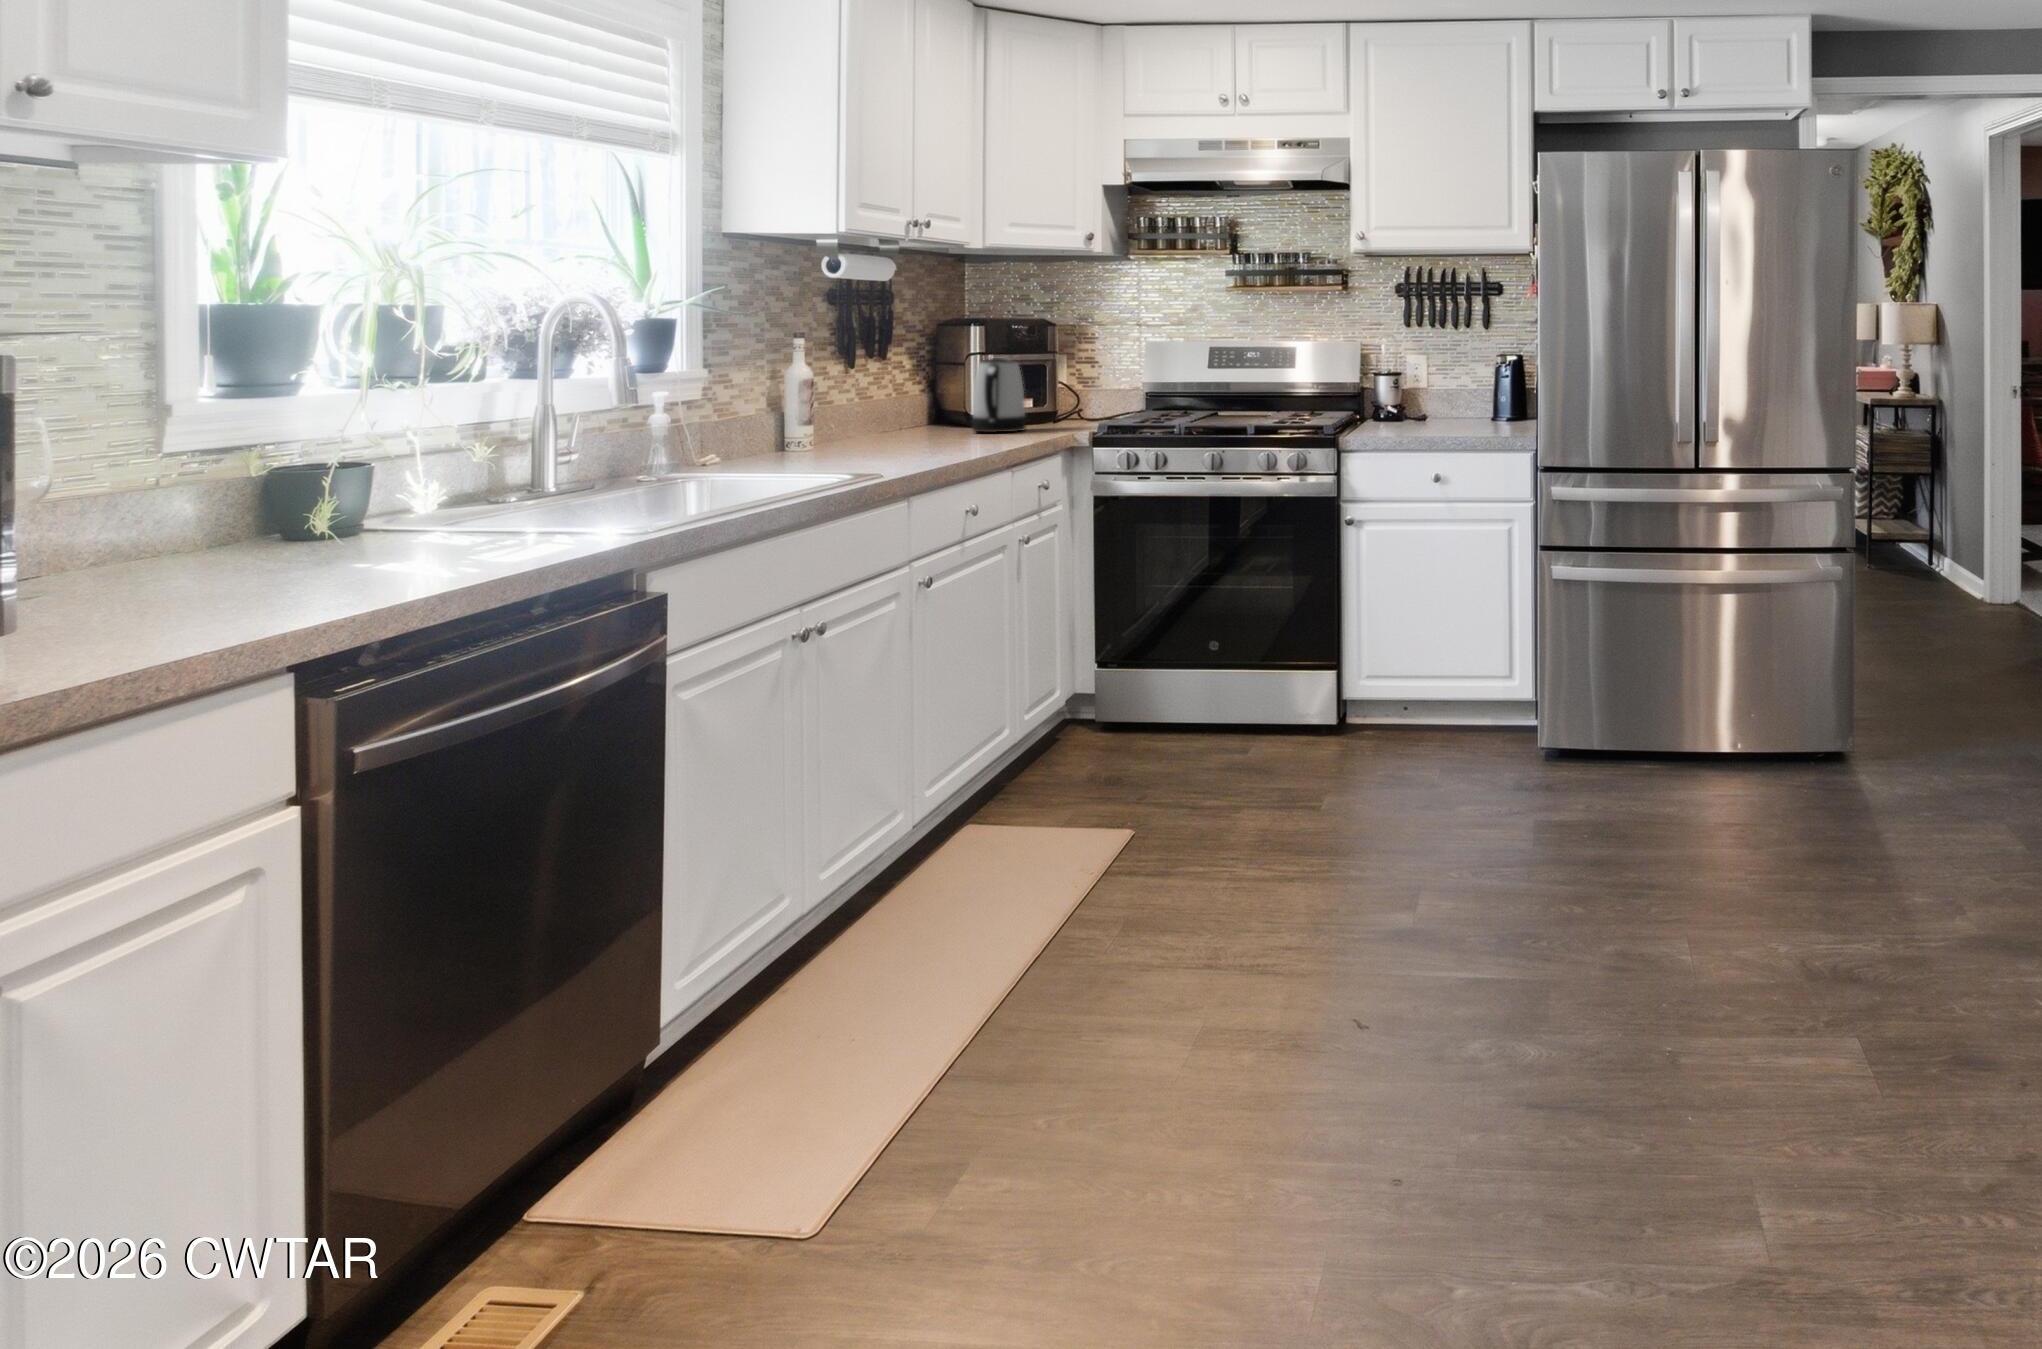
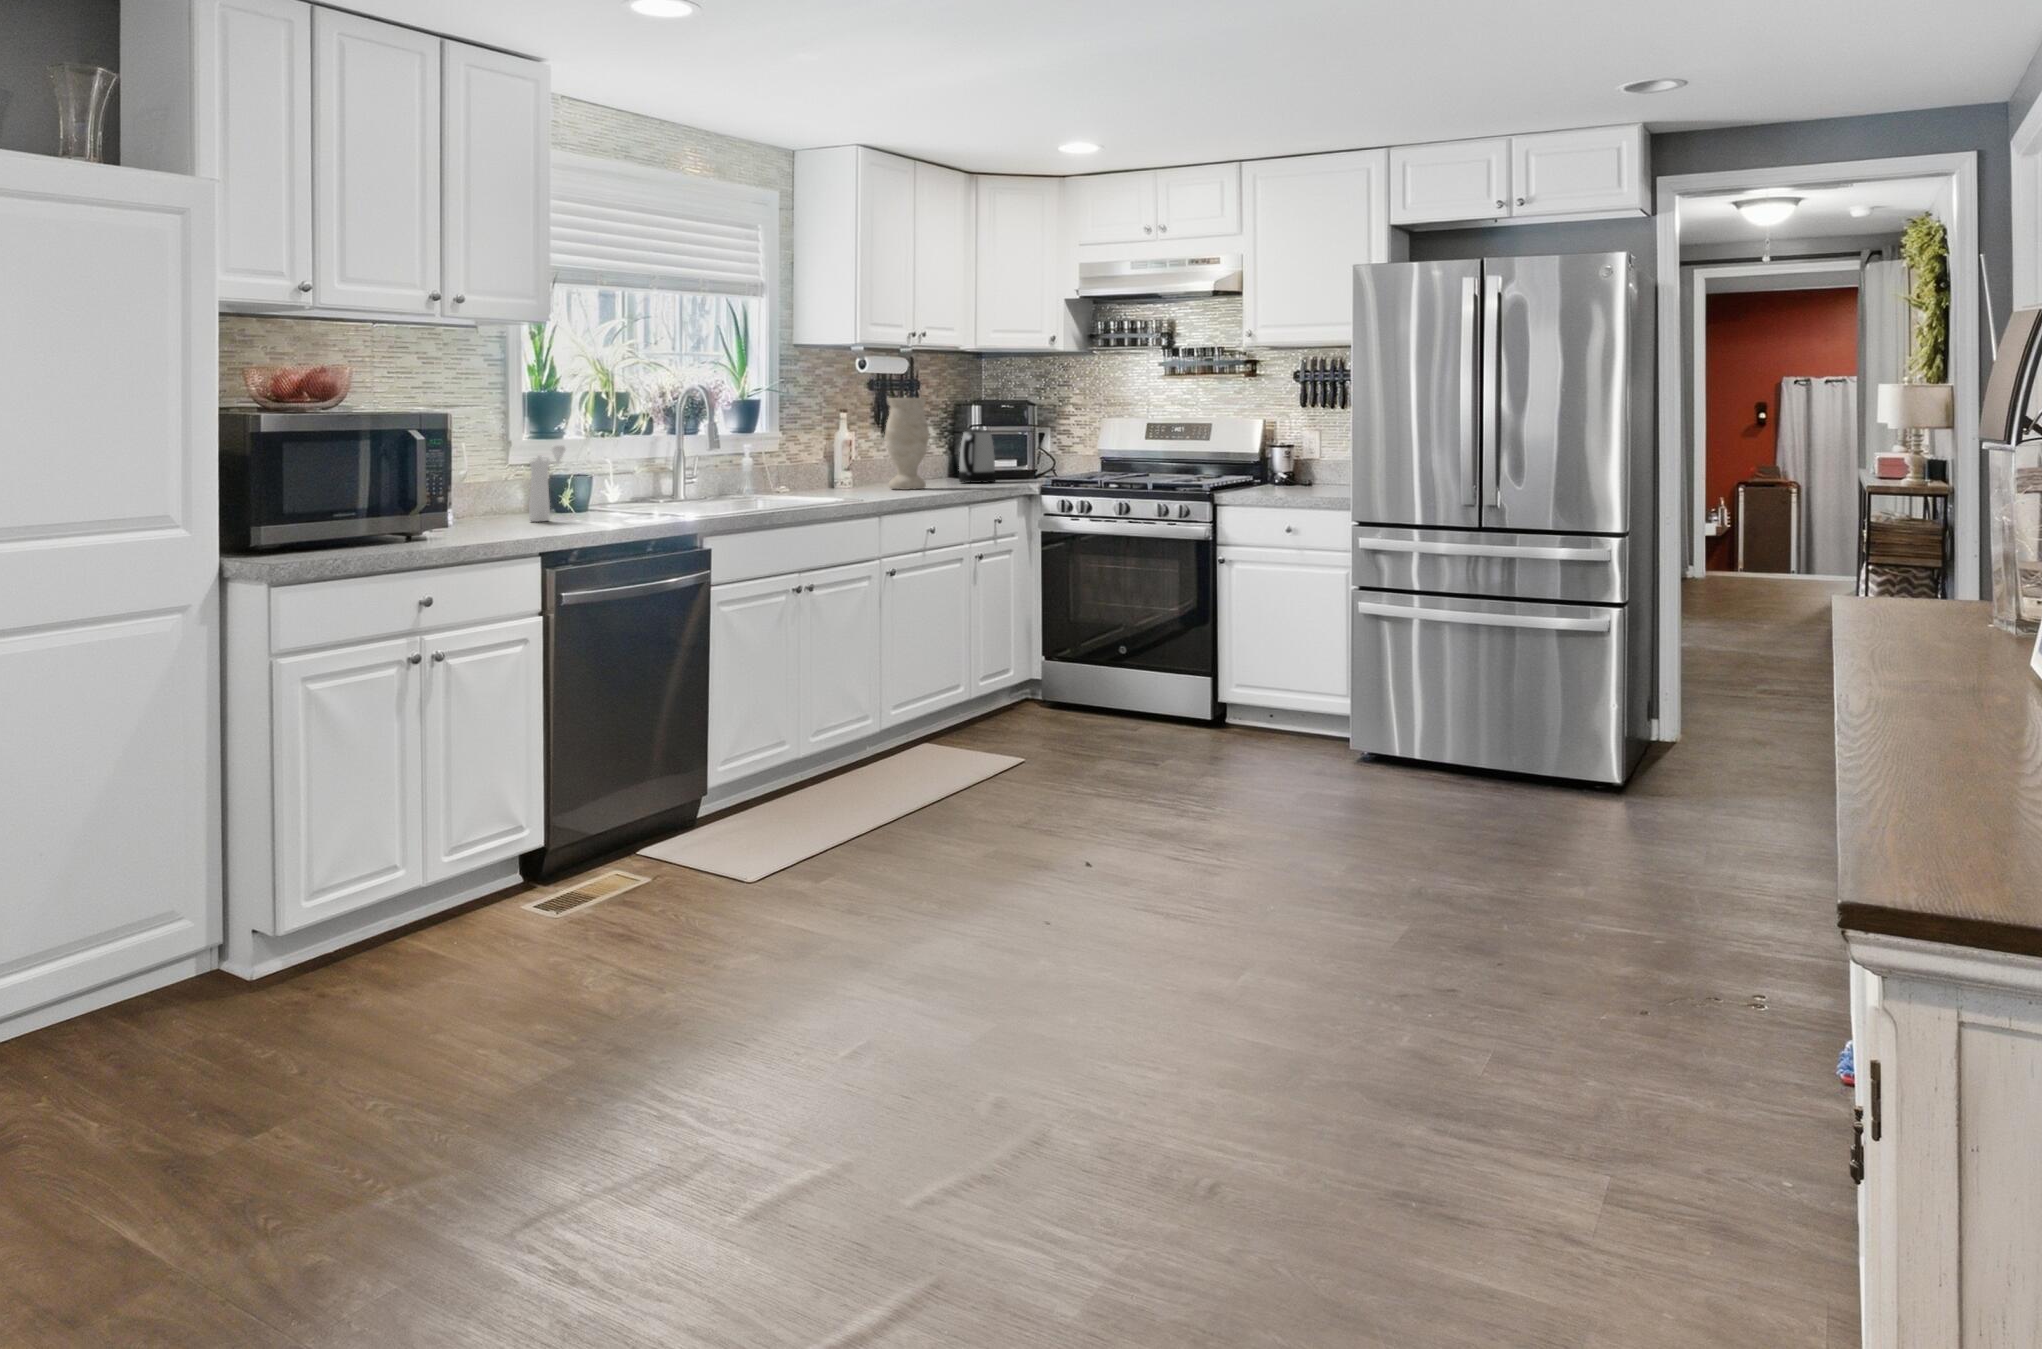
vase: none [879,315,949,449] -> present [885,398,929,490]
pepper mill: none [223,407,314,568] -> present [529,445,566,522]

